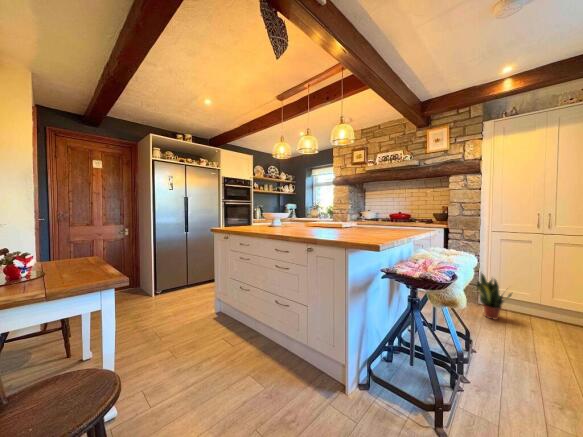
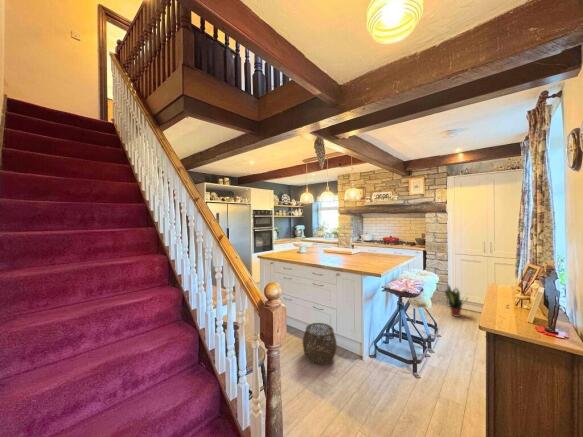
woven basket: none [244,328,302,403] -> present [303,323,337,365]

